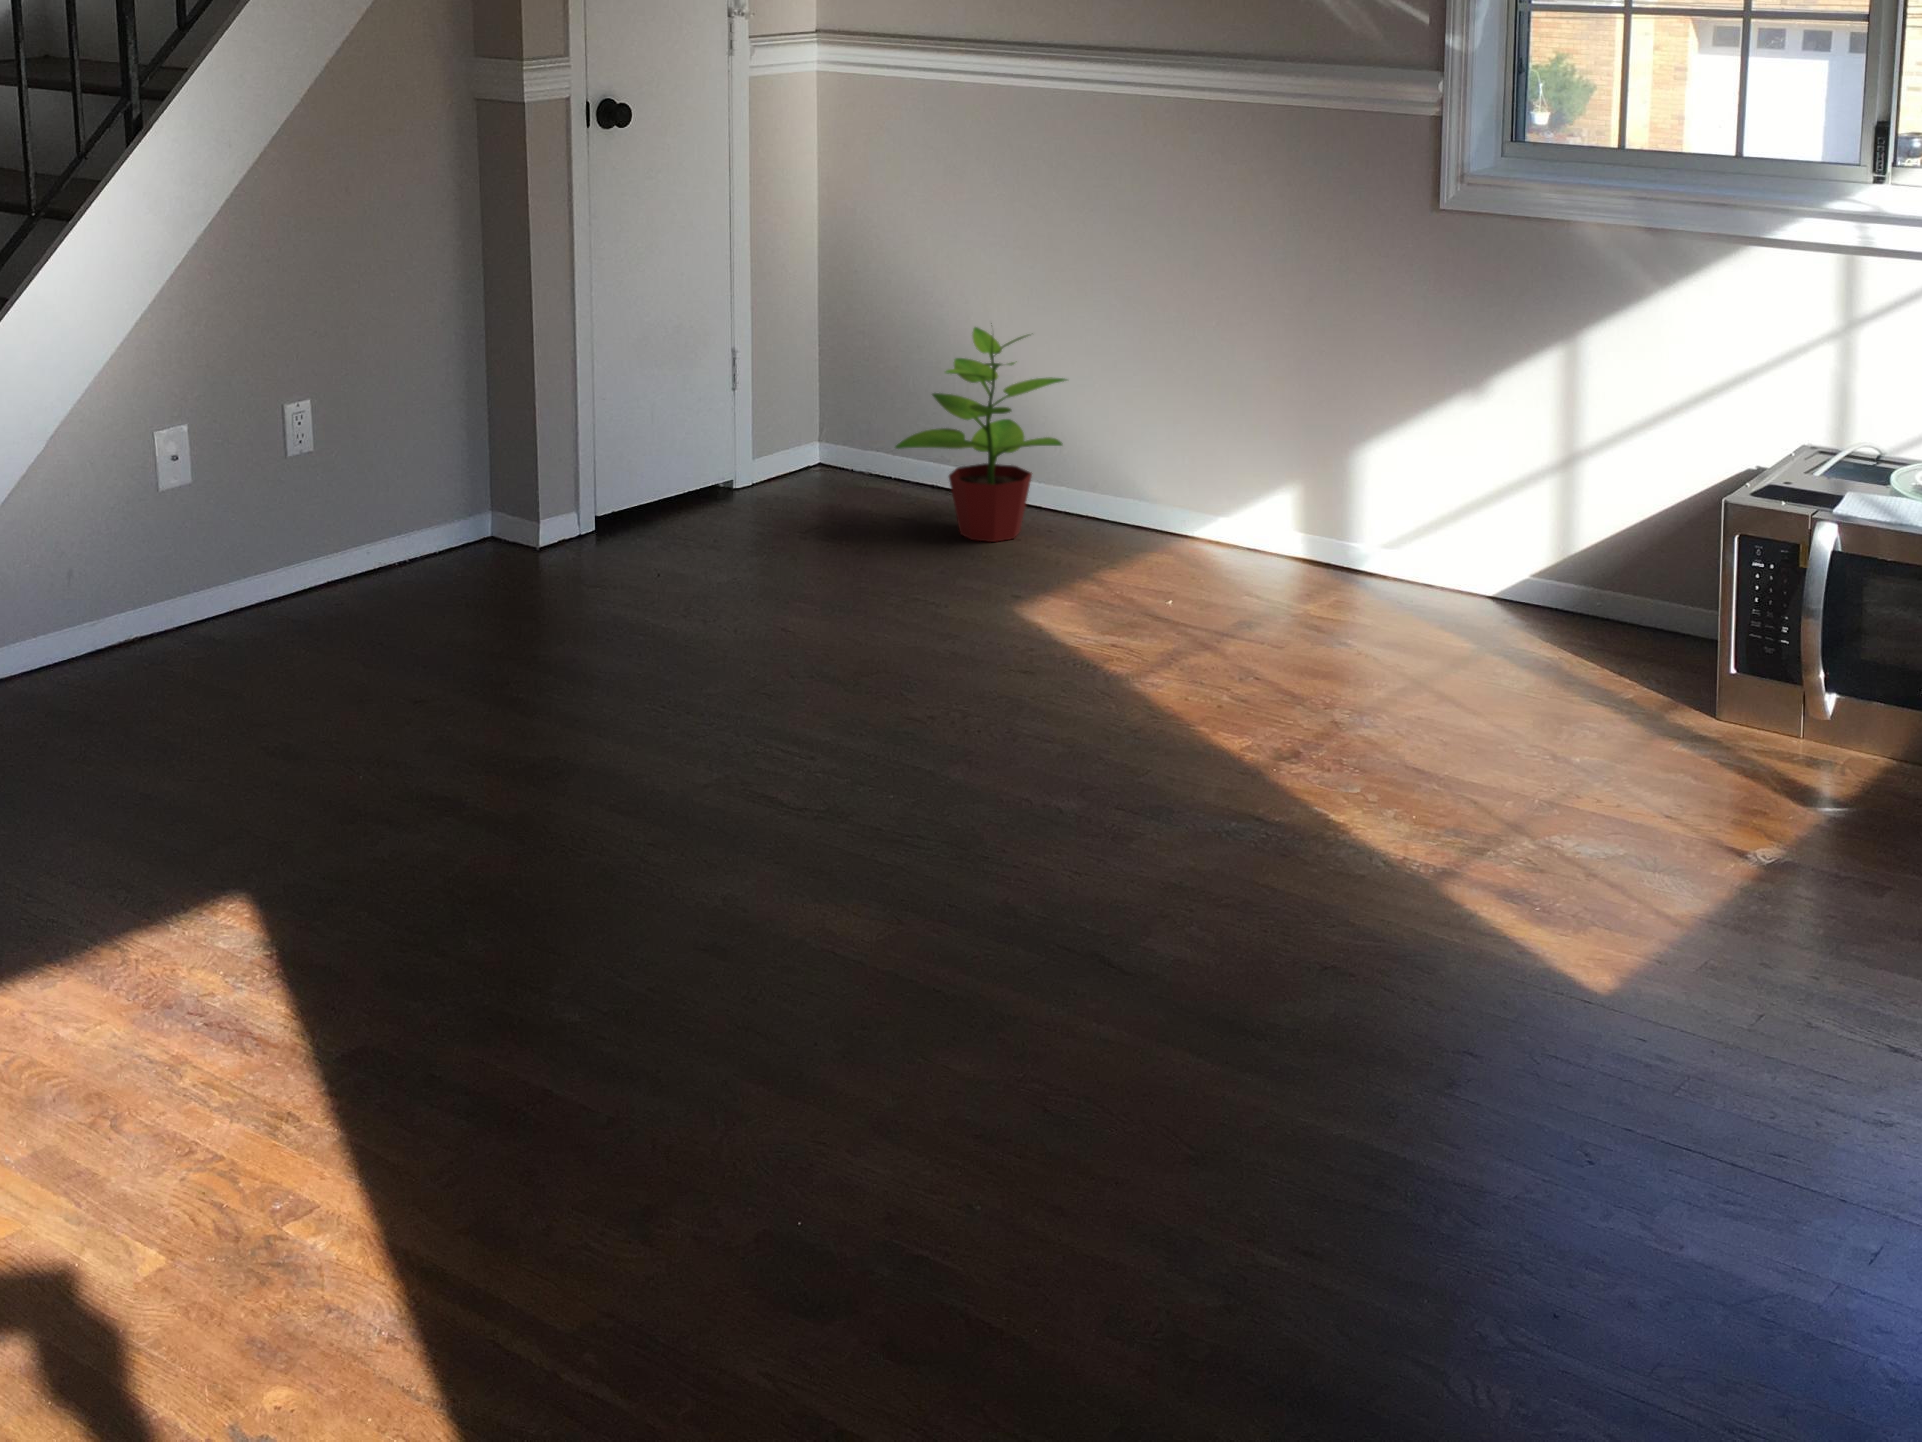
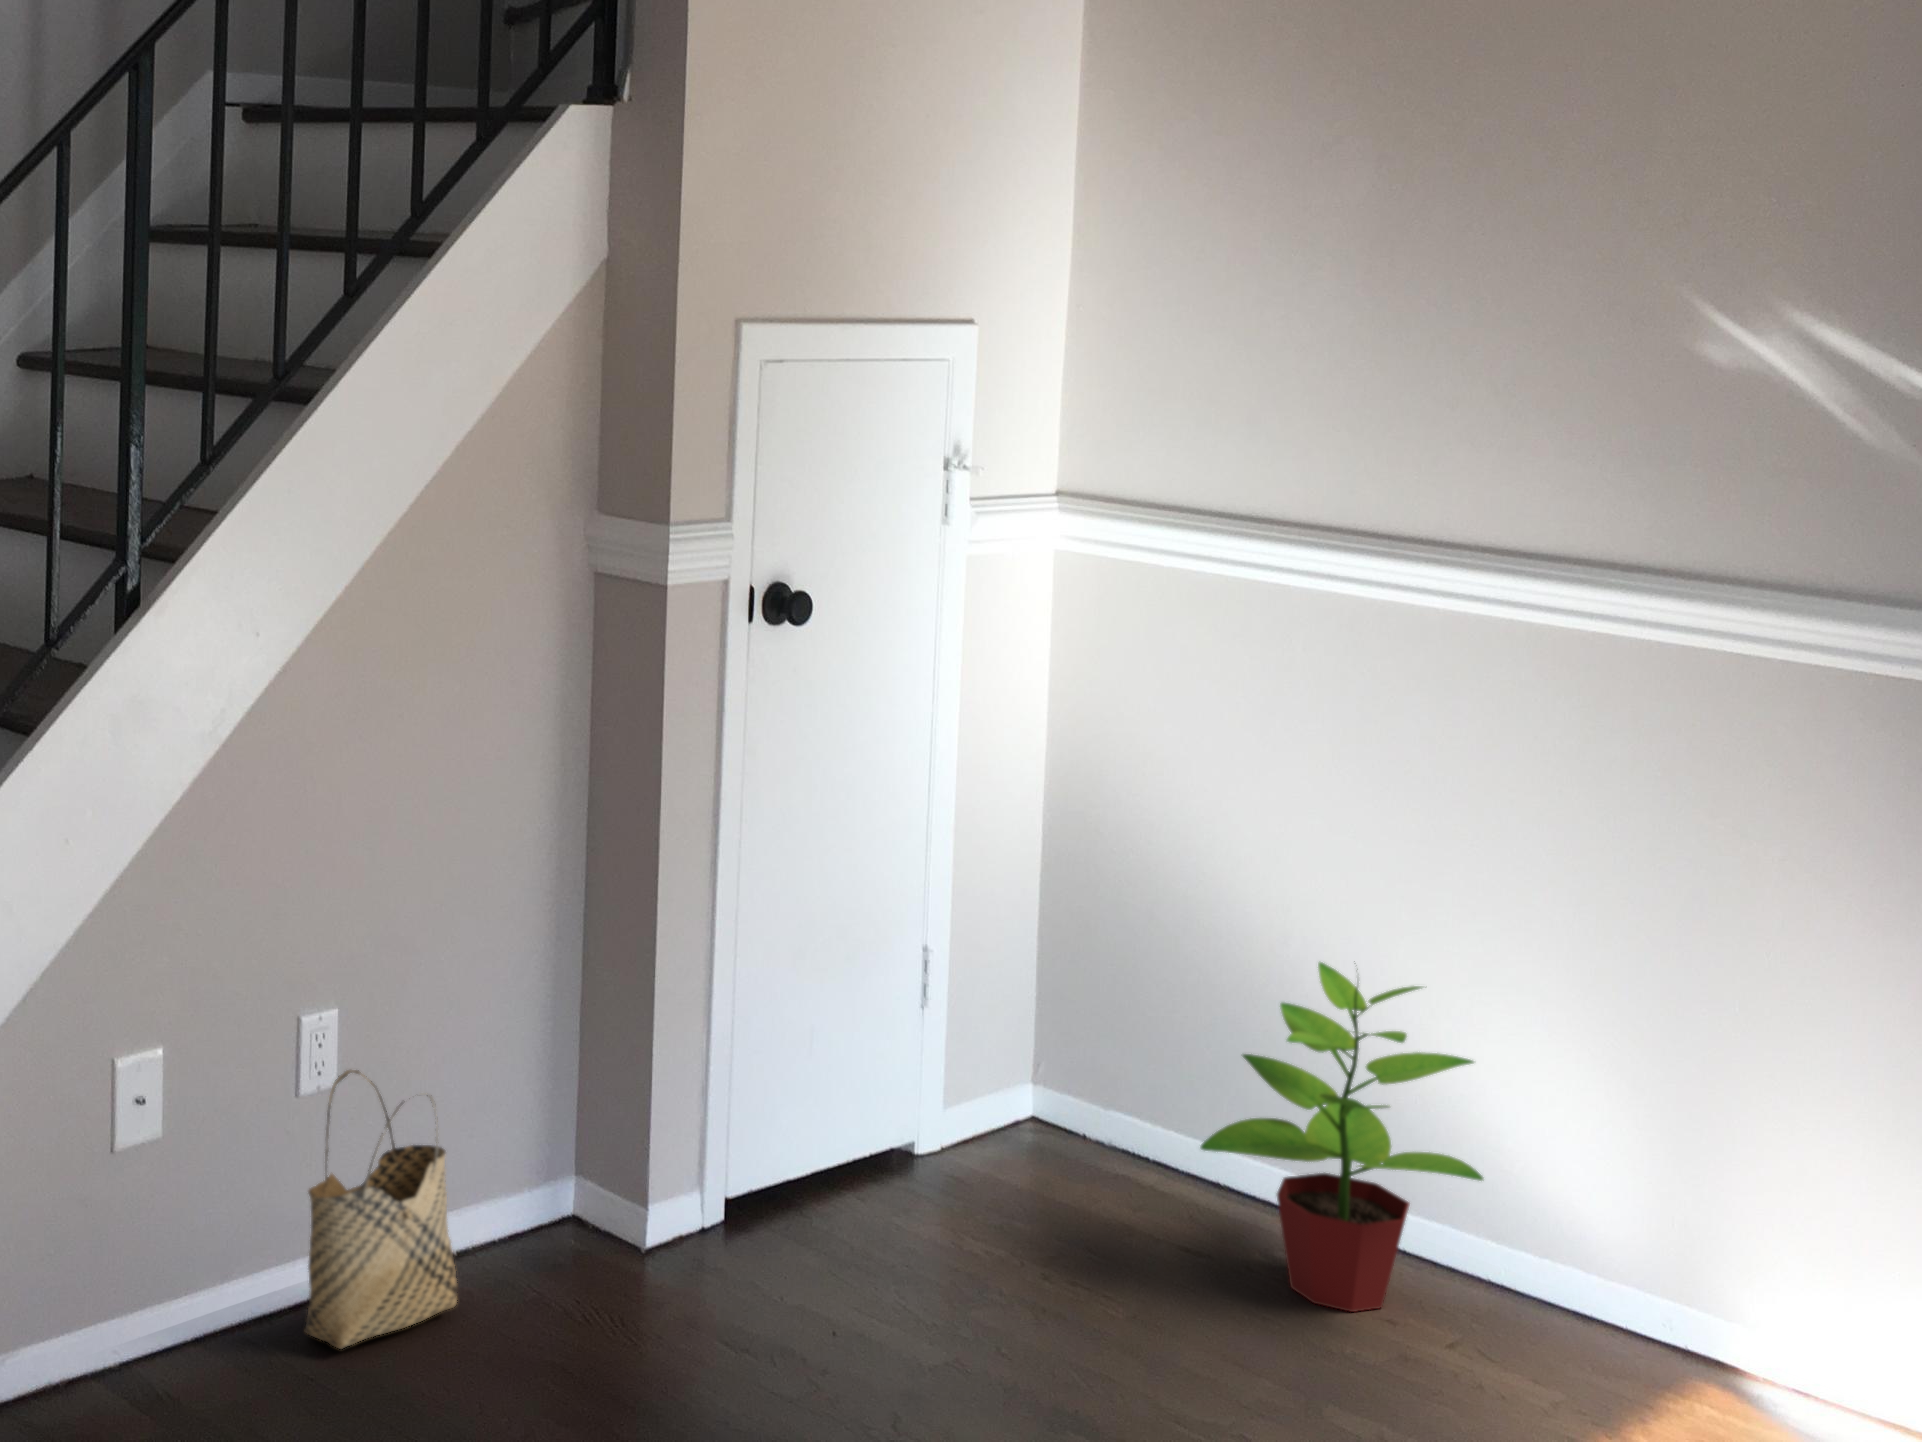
woven basket: none [295,436,404,608] -> present [304,1070,457,1349]

